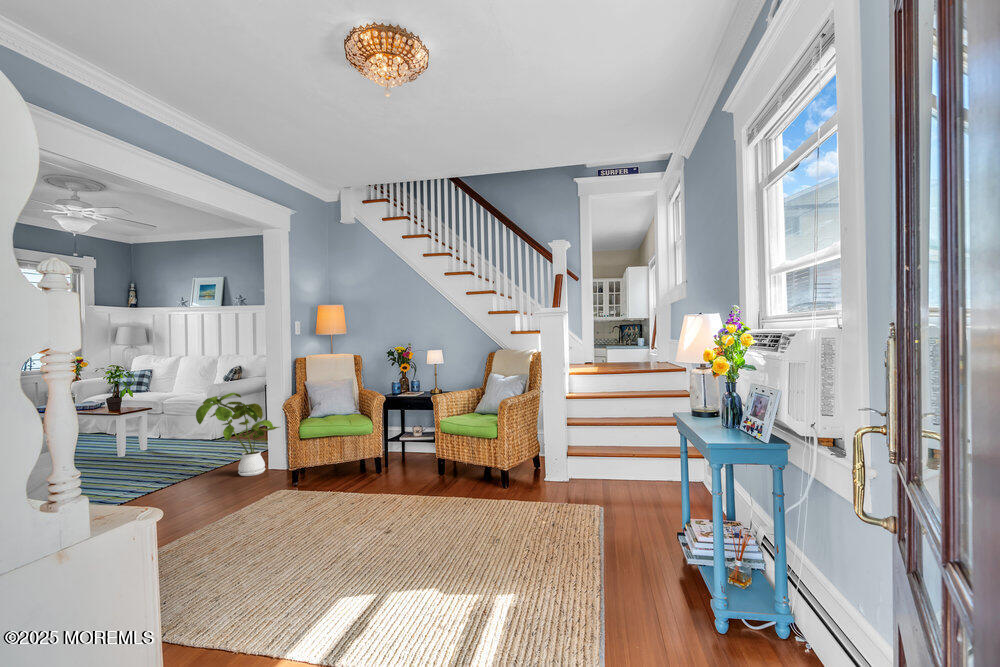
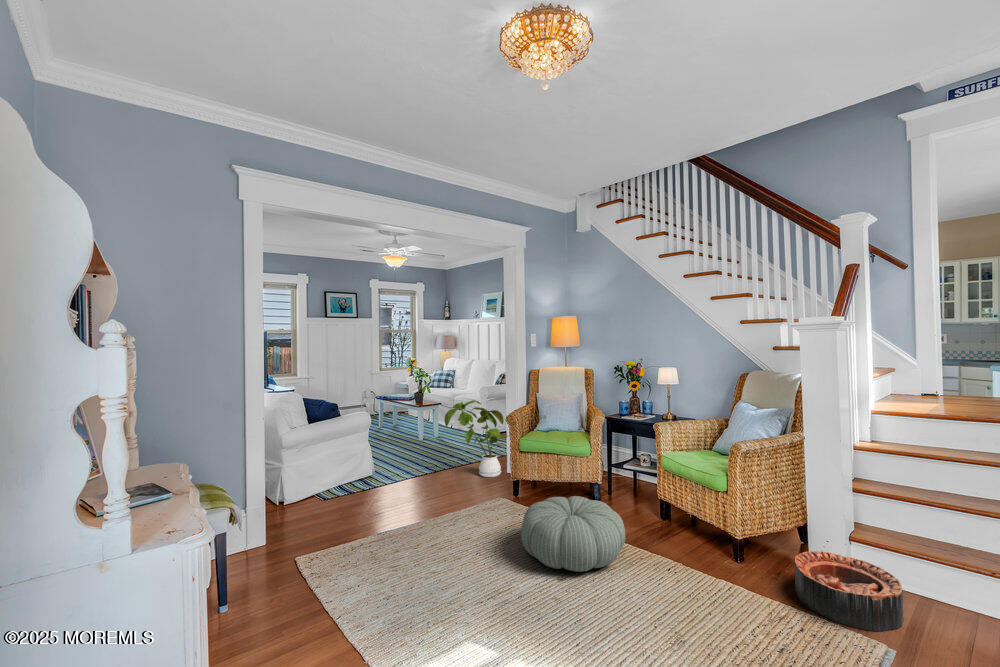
pouf: none [333,463,426,523] -> present [521,496,625,572]
basket: none [541,466,597,503] -> present [794,551,903,631]

